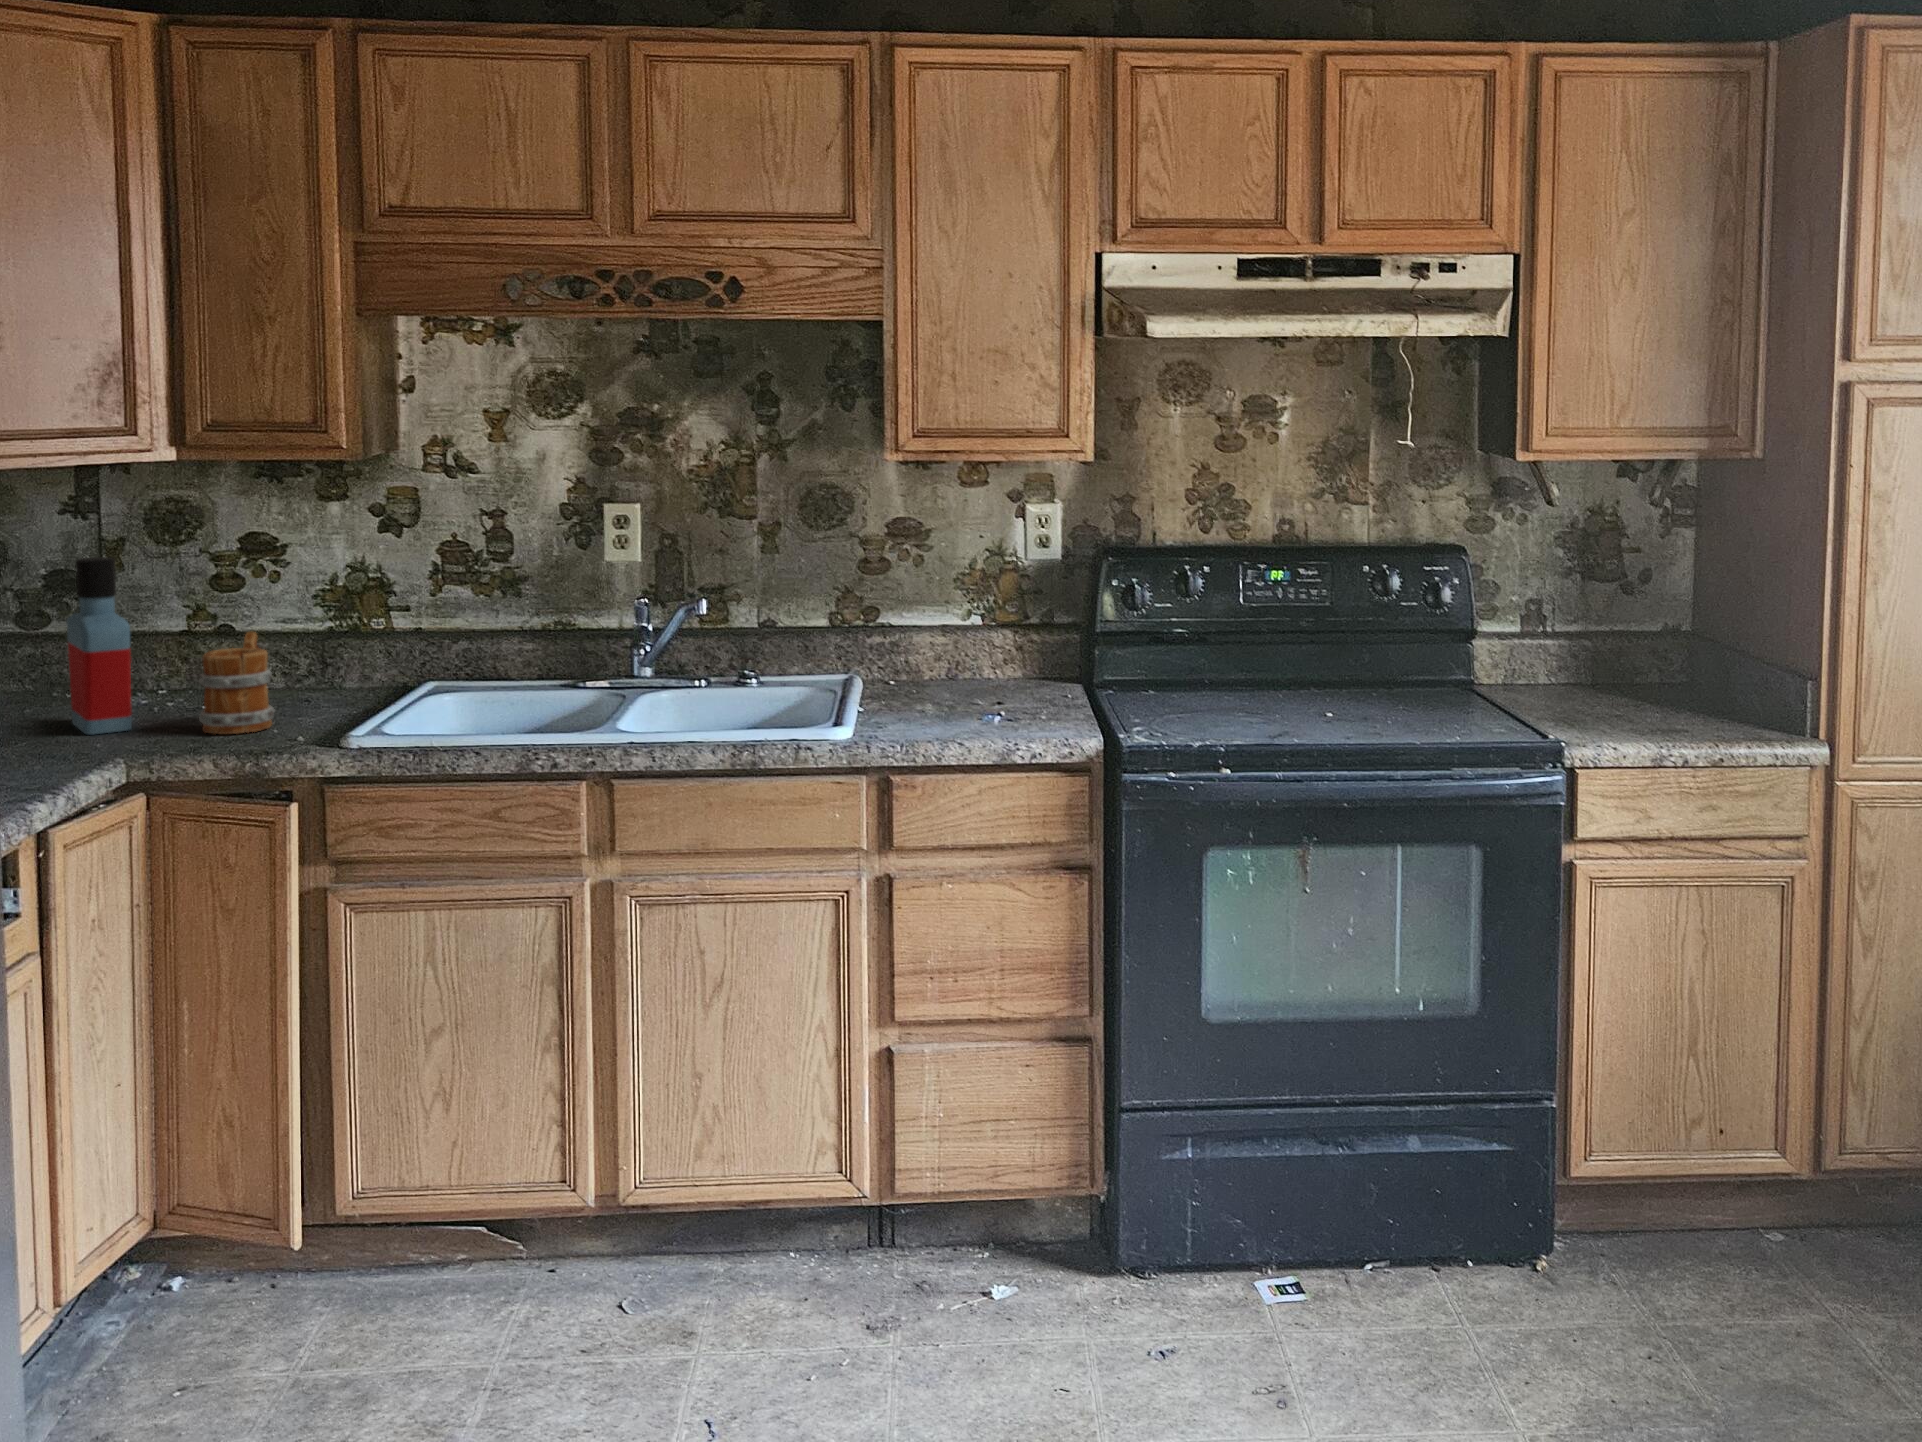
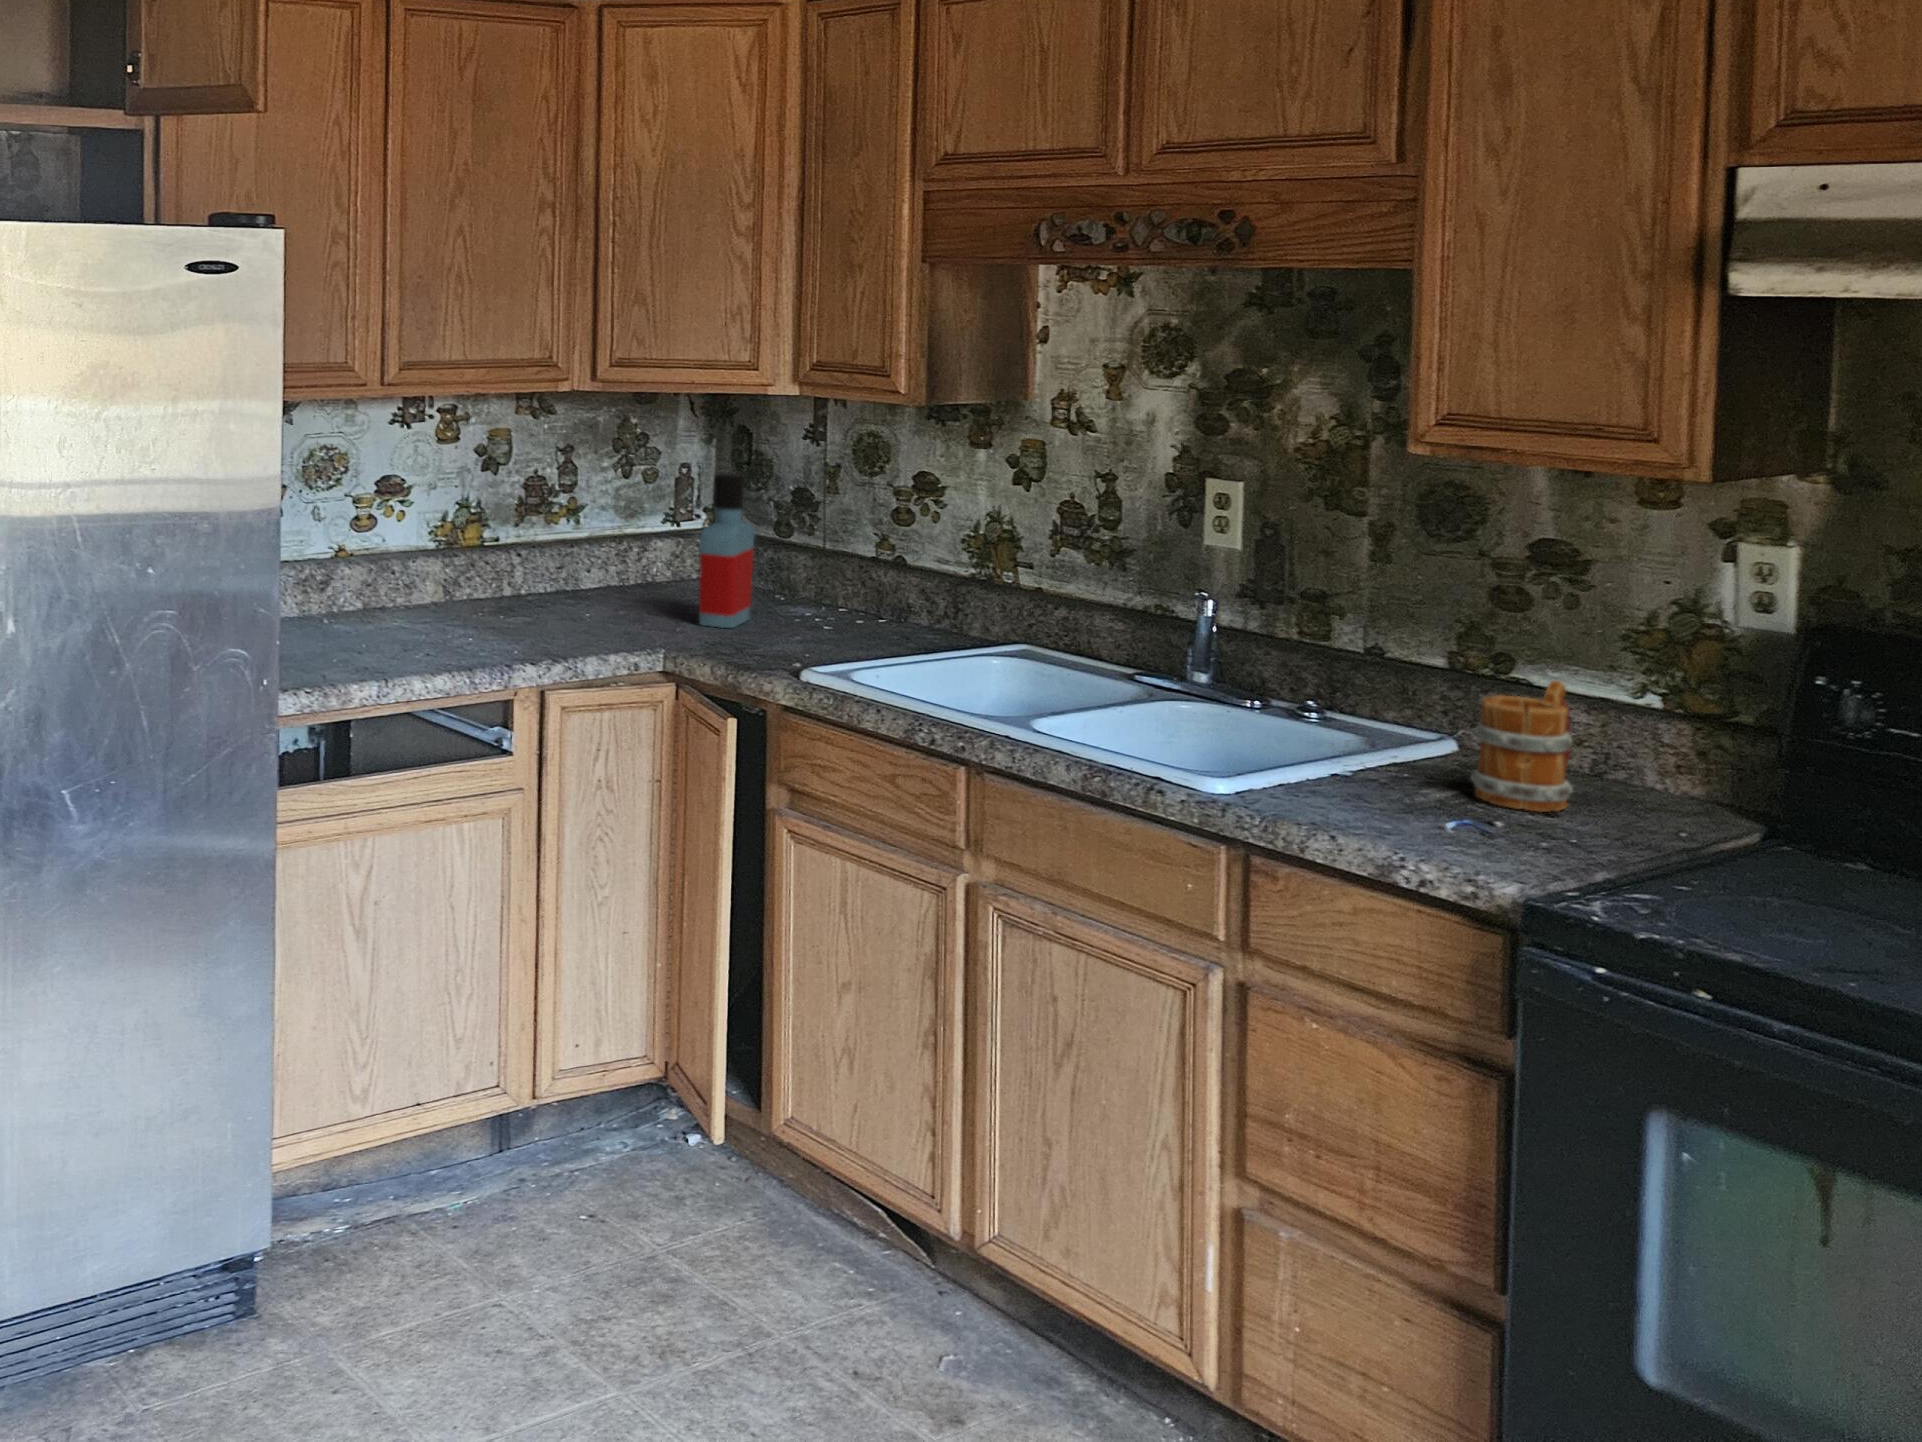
mug: present [199,632,274,734] -> present [1471,680,1572,812]

